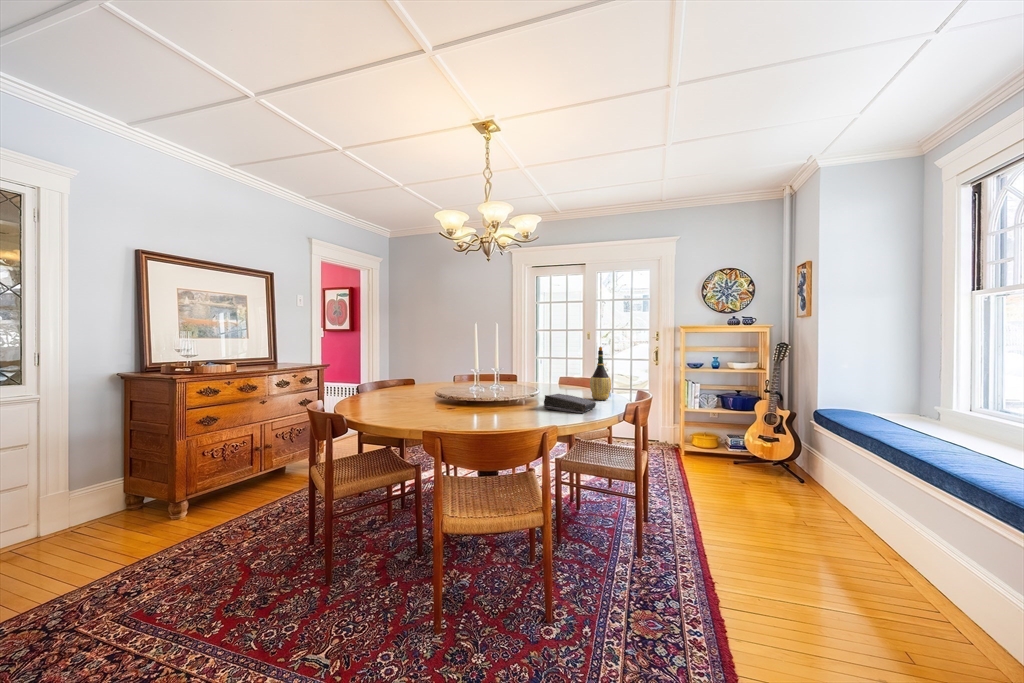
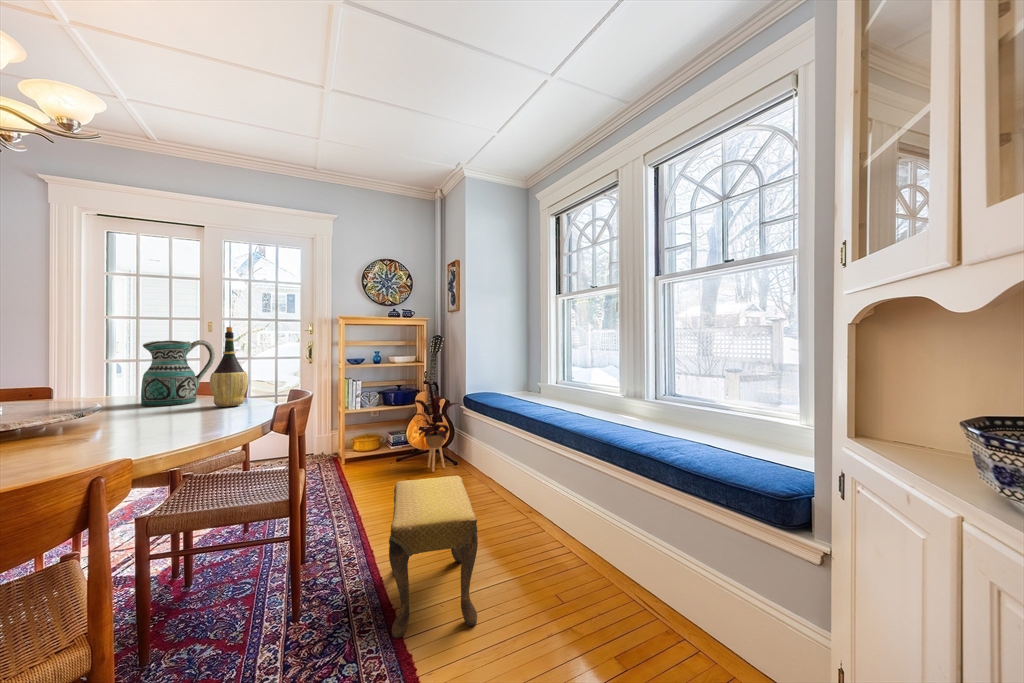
ceramic pitcher: none [555,354,592,395] -> present [141,340,215,406]
house plant: none [739,391,809,482] -> present [409,382,458,472]
book: present [543,394,596,413] -> none [103,403,220,431]
footstool: none [707,479,794,626] -> present [389,476,478,638]

